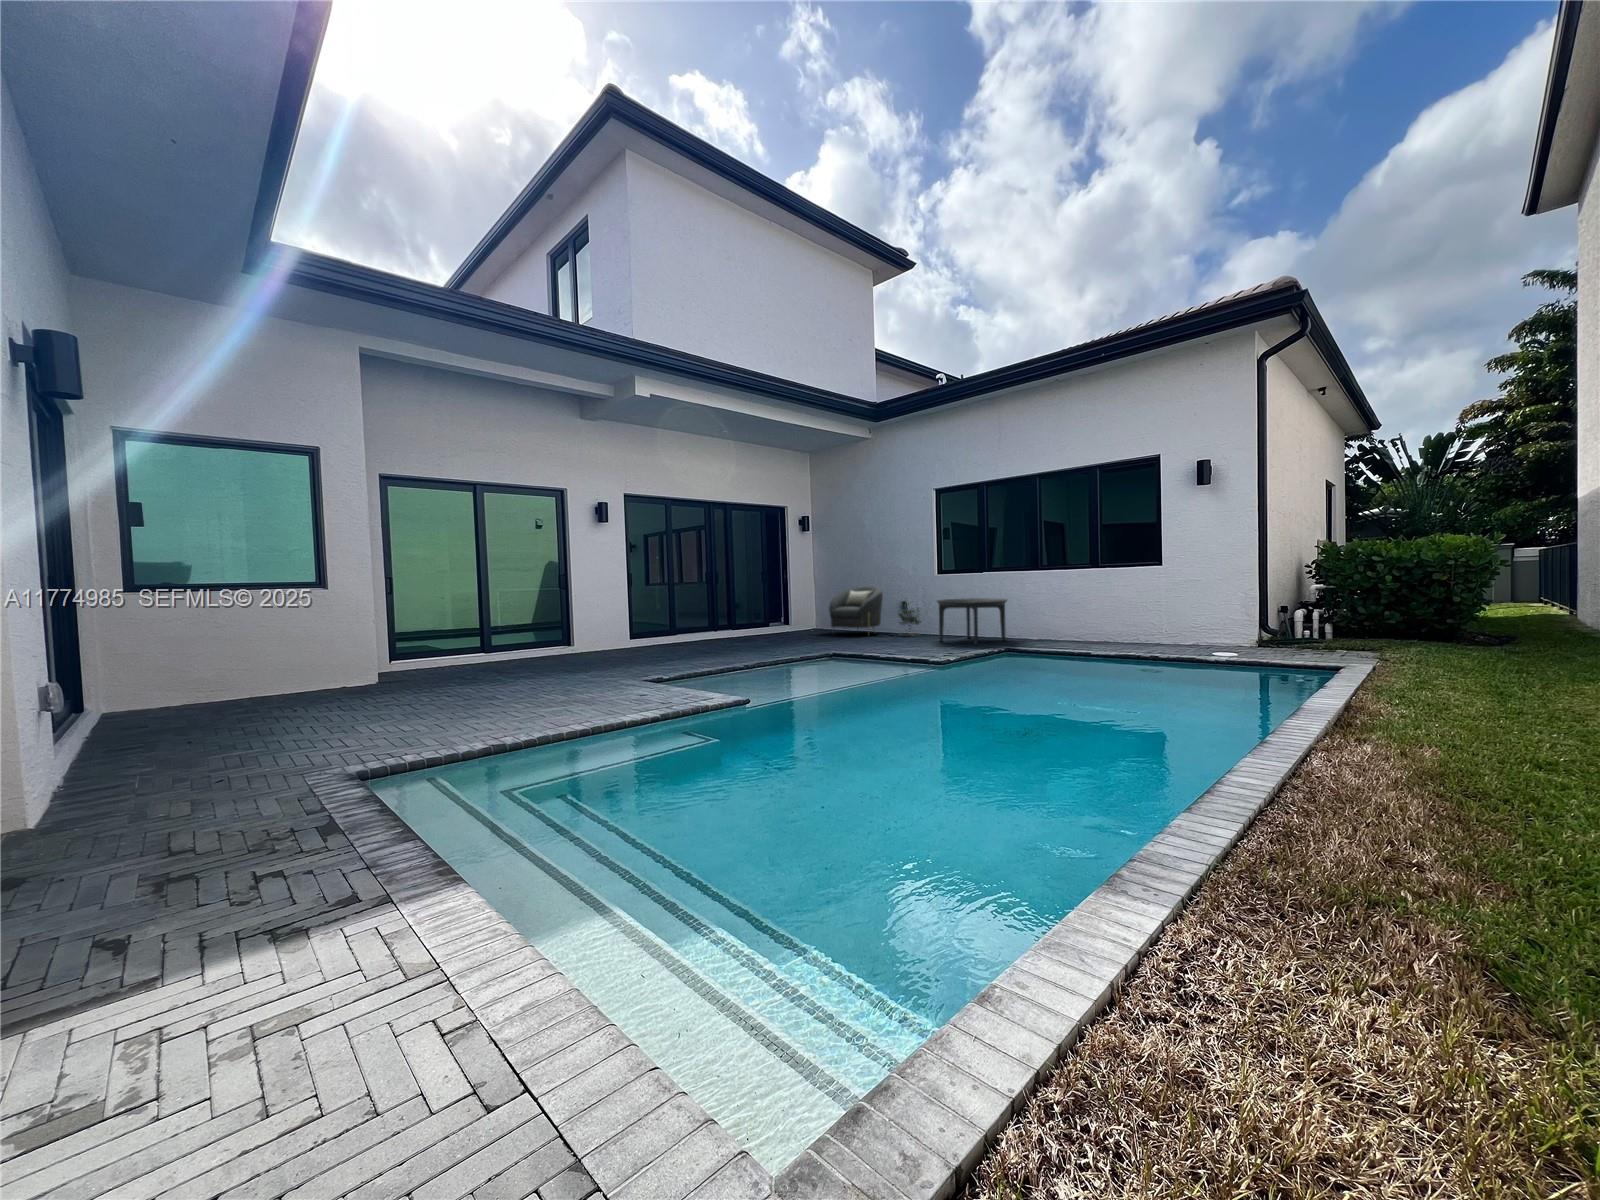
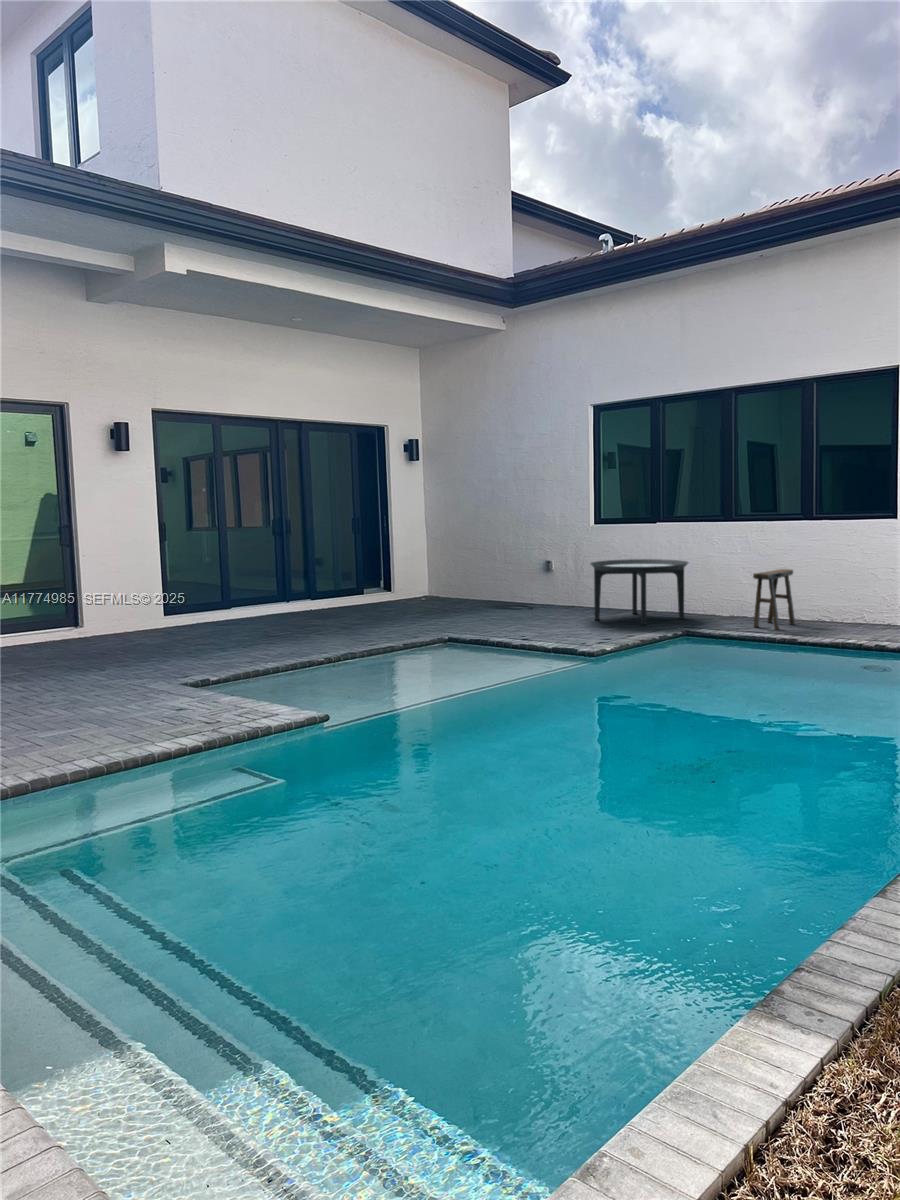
armchair: present [829,585,883,629] -> none [445,538,519,609]
potted tree: present [898,602,921,636] -> none [538,556,573,610]
stool: none [1057,604,1089,647] -> present [753,569,795,630]

